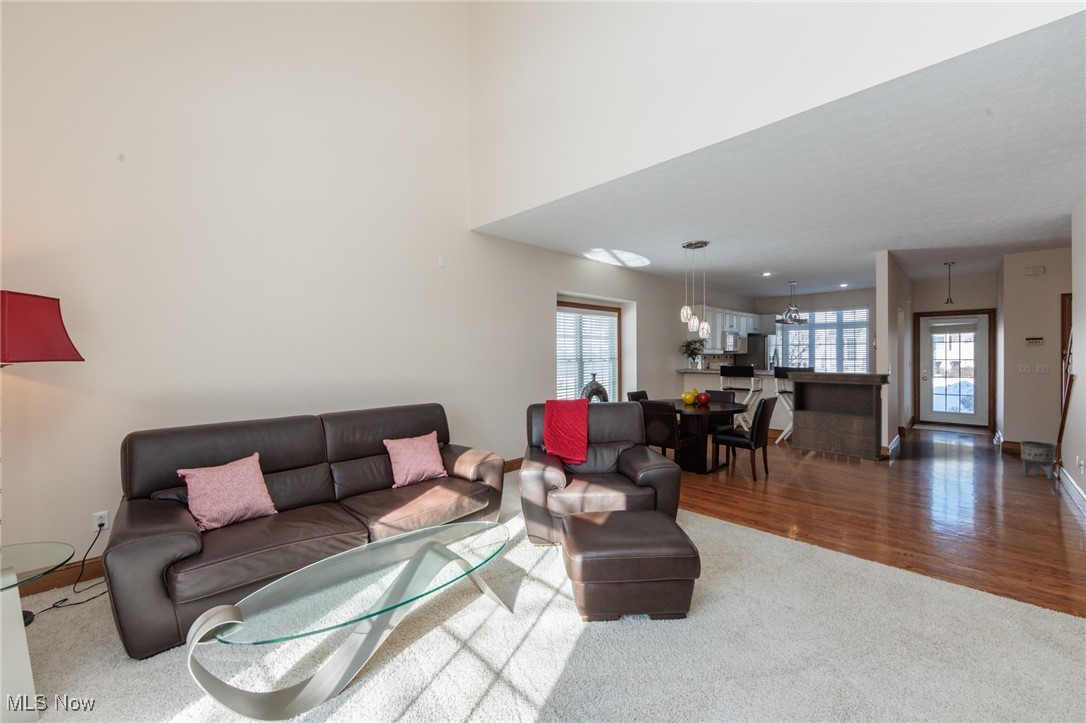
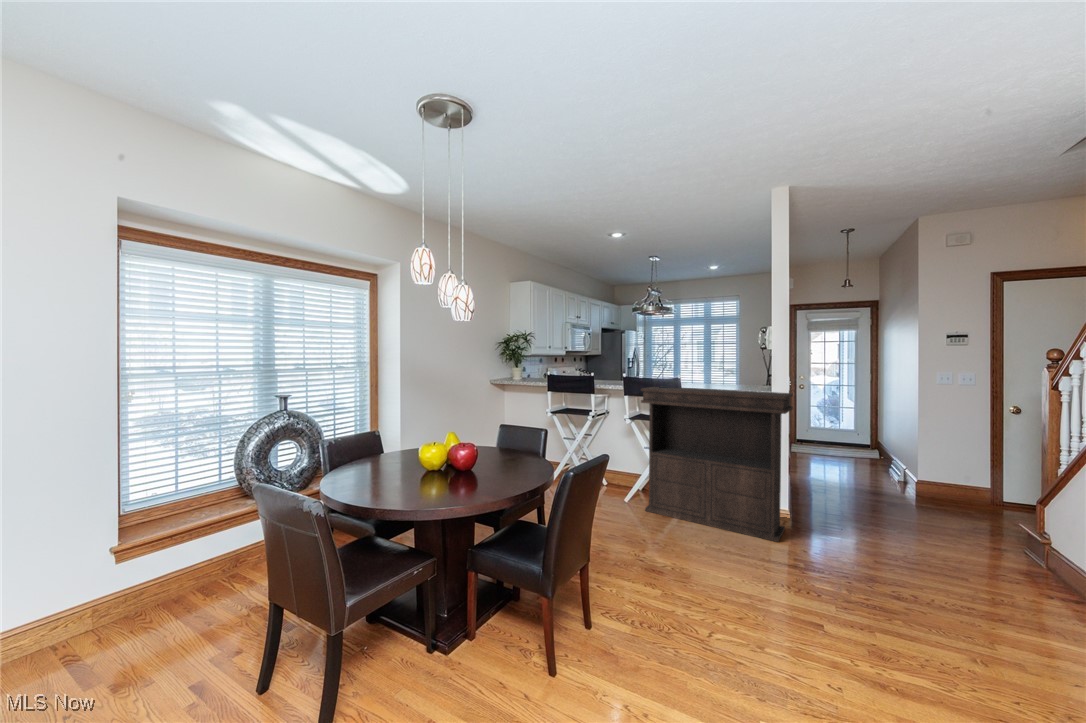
planter: present [1021,441,1056,479] -> none [992,508,1052,580]

